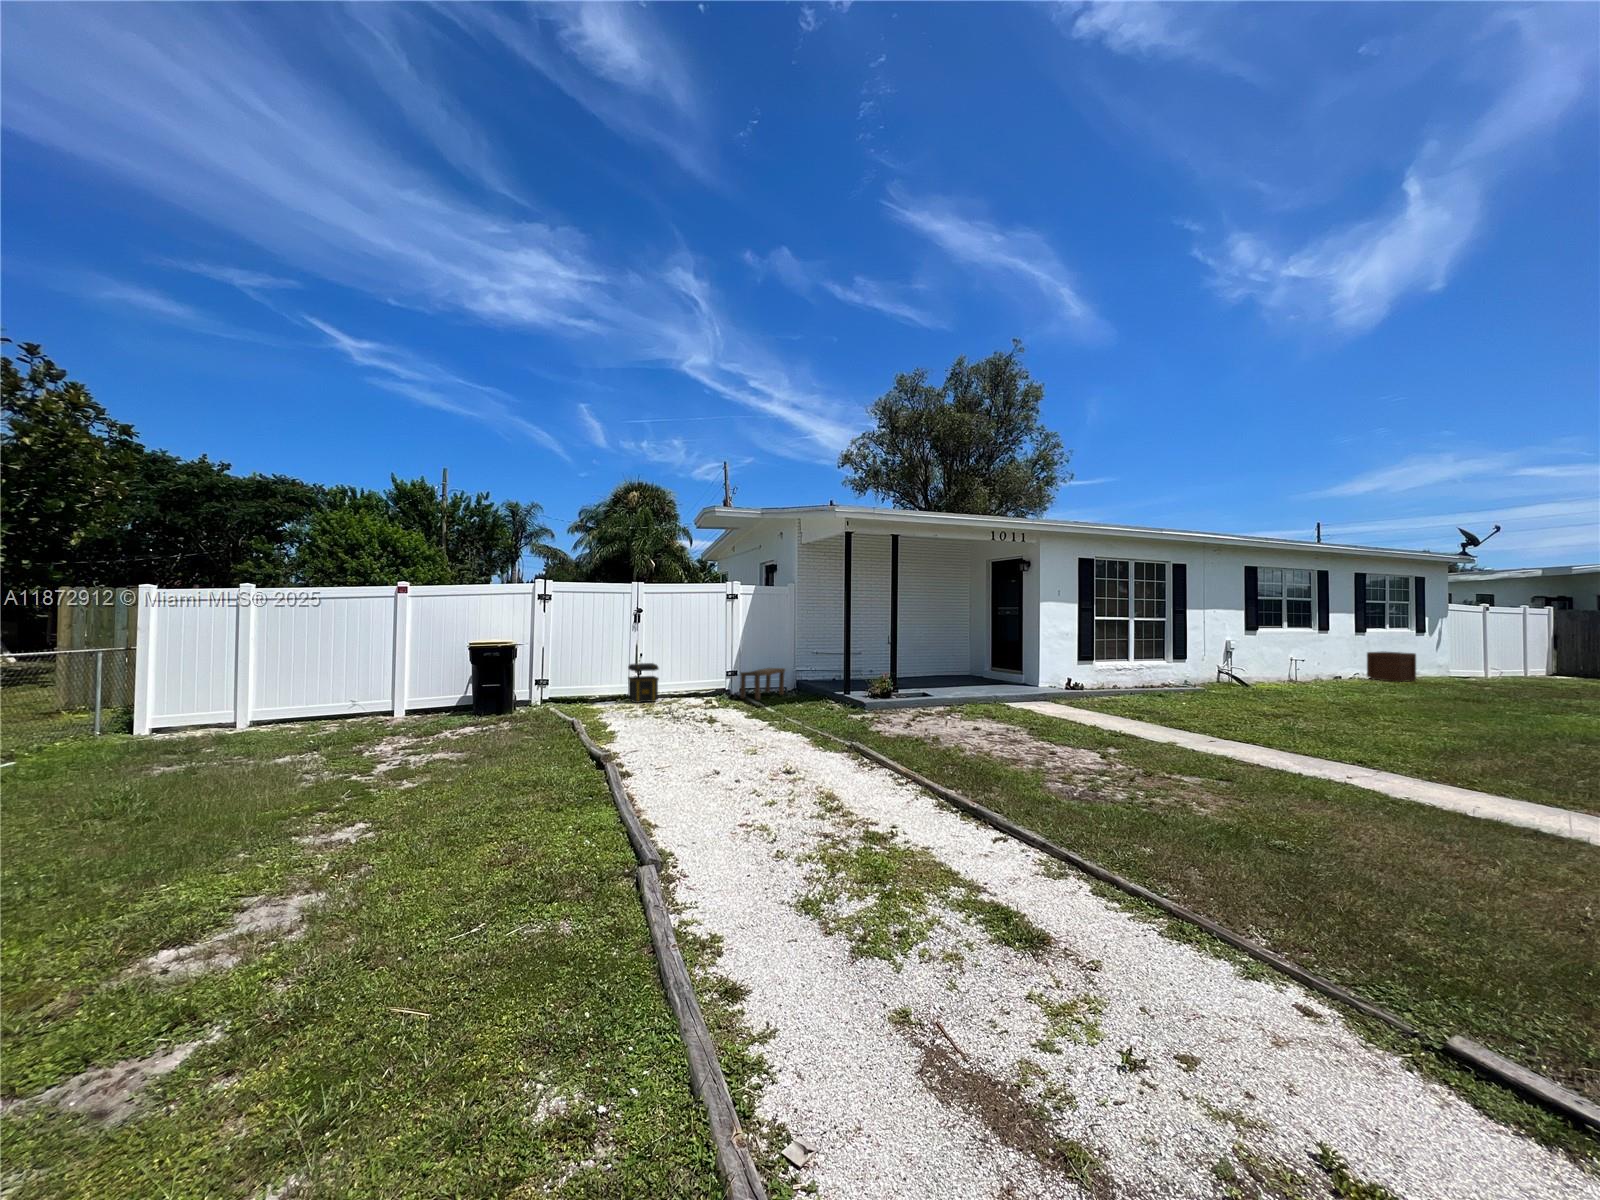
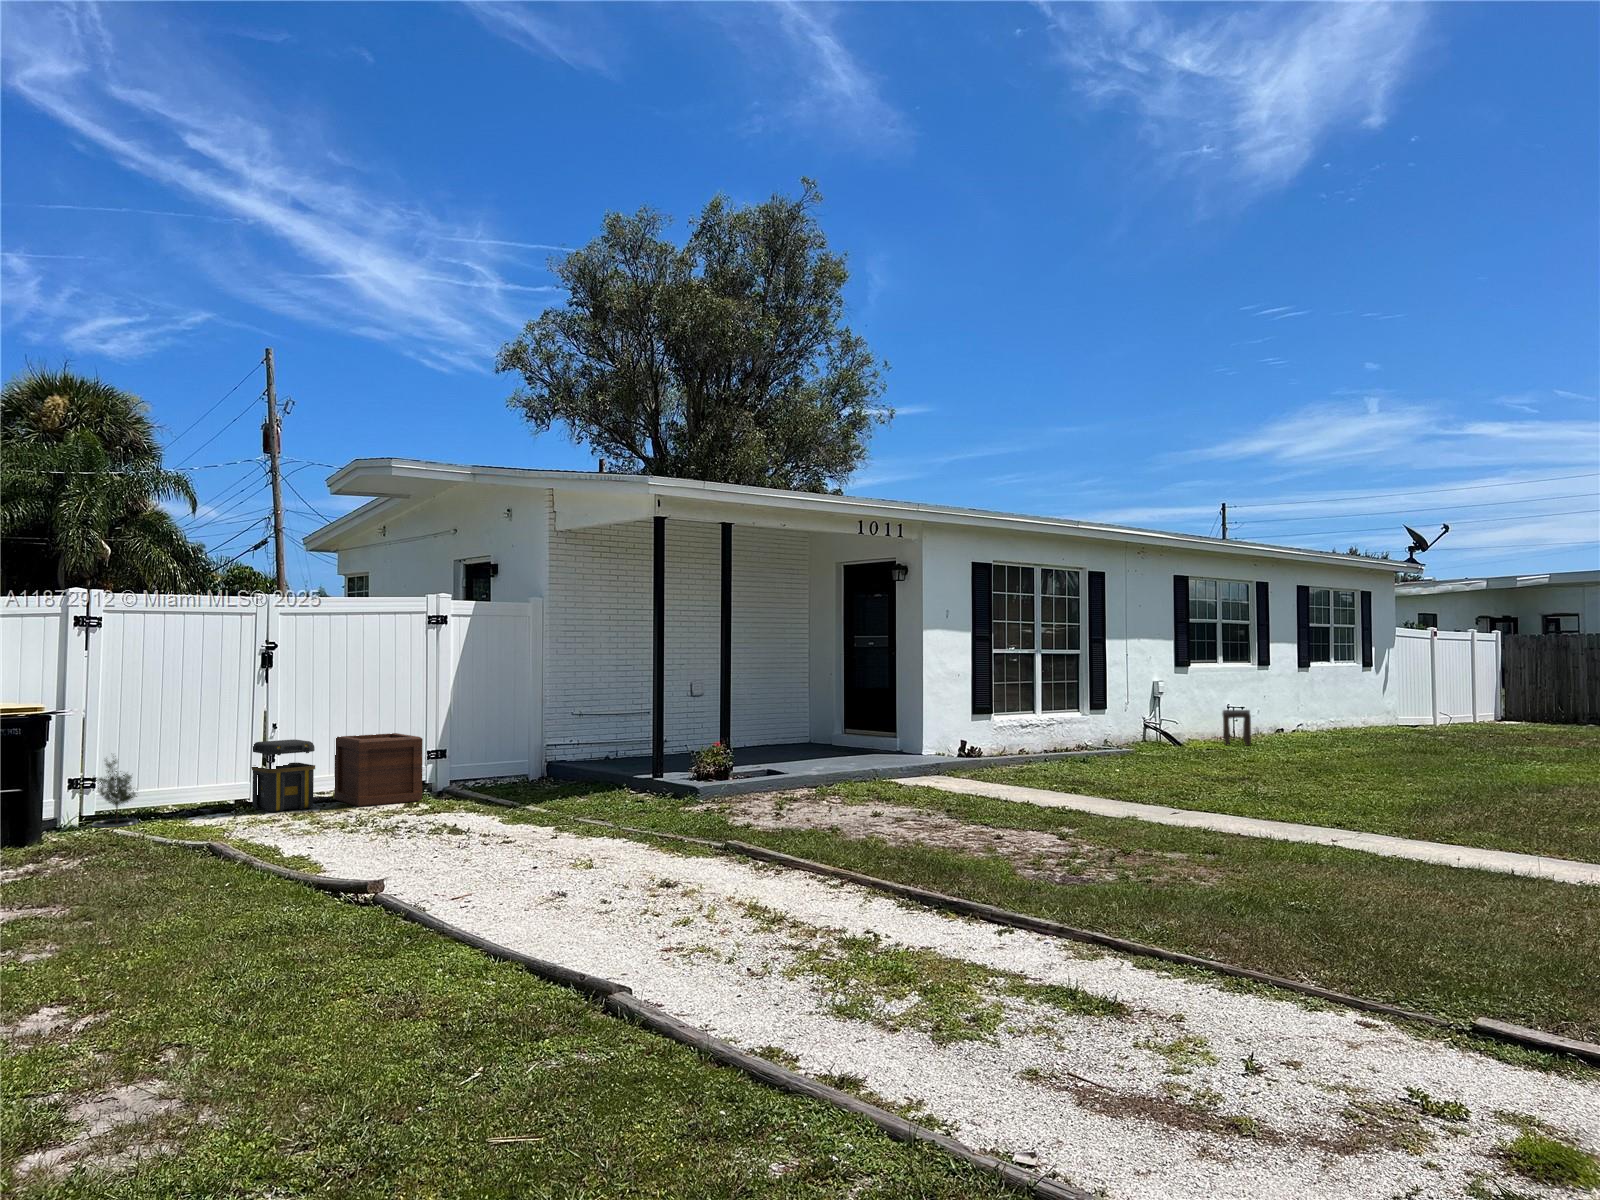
wooden crate: present [1367,652,1416,682] -> present [334,733,423,807]
potted tree: none [543,667,567,707] -> present [92,756,138,827]
bench: present [740,668,785,700] -> present [1222,710,1251,746]

